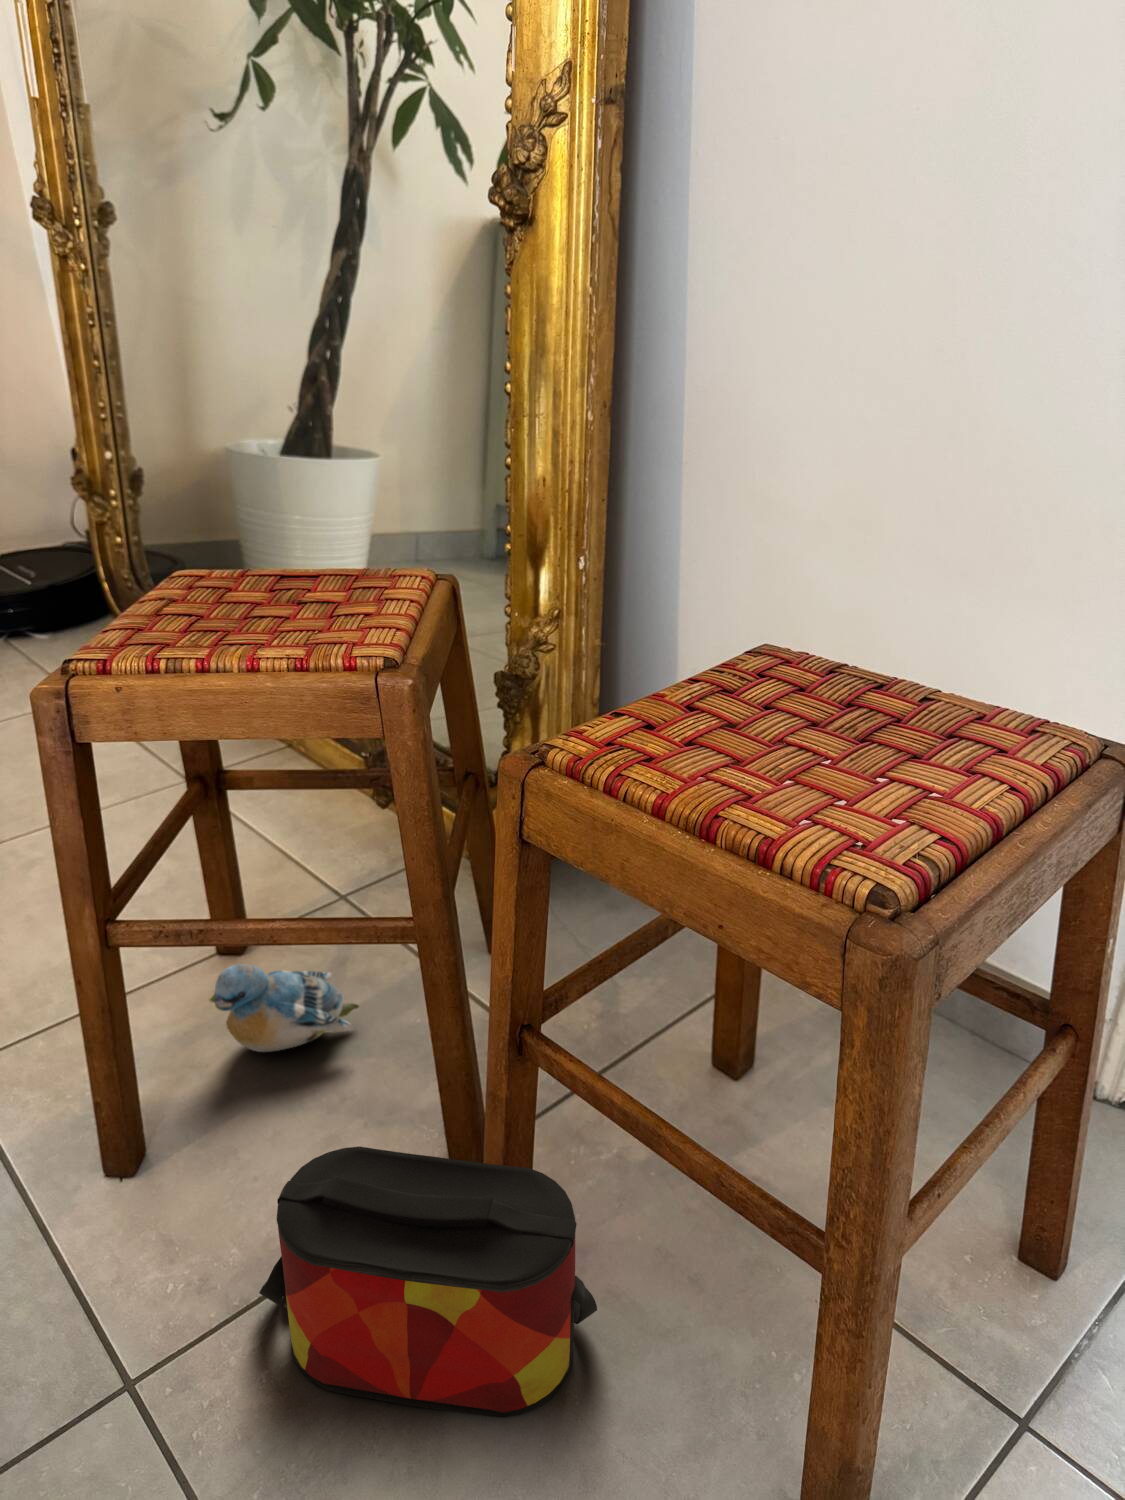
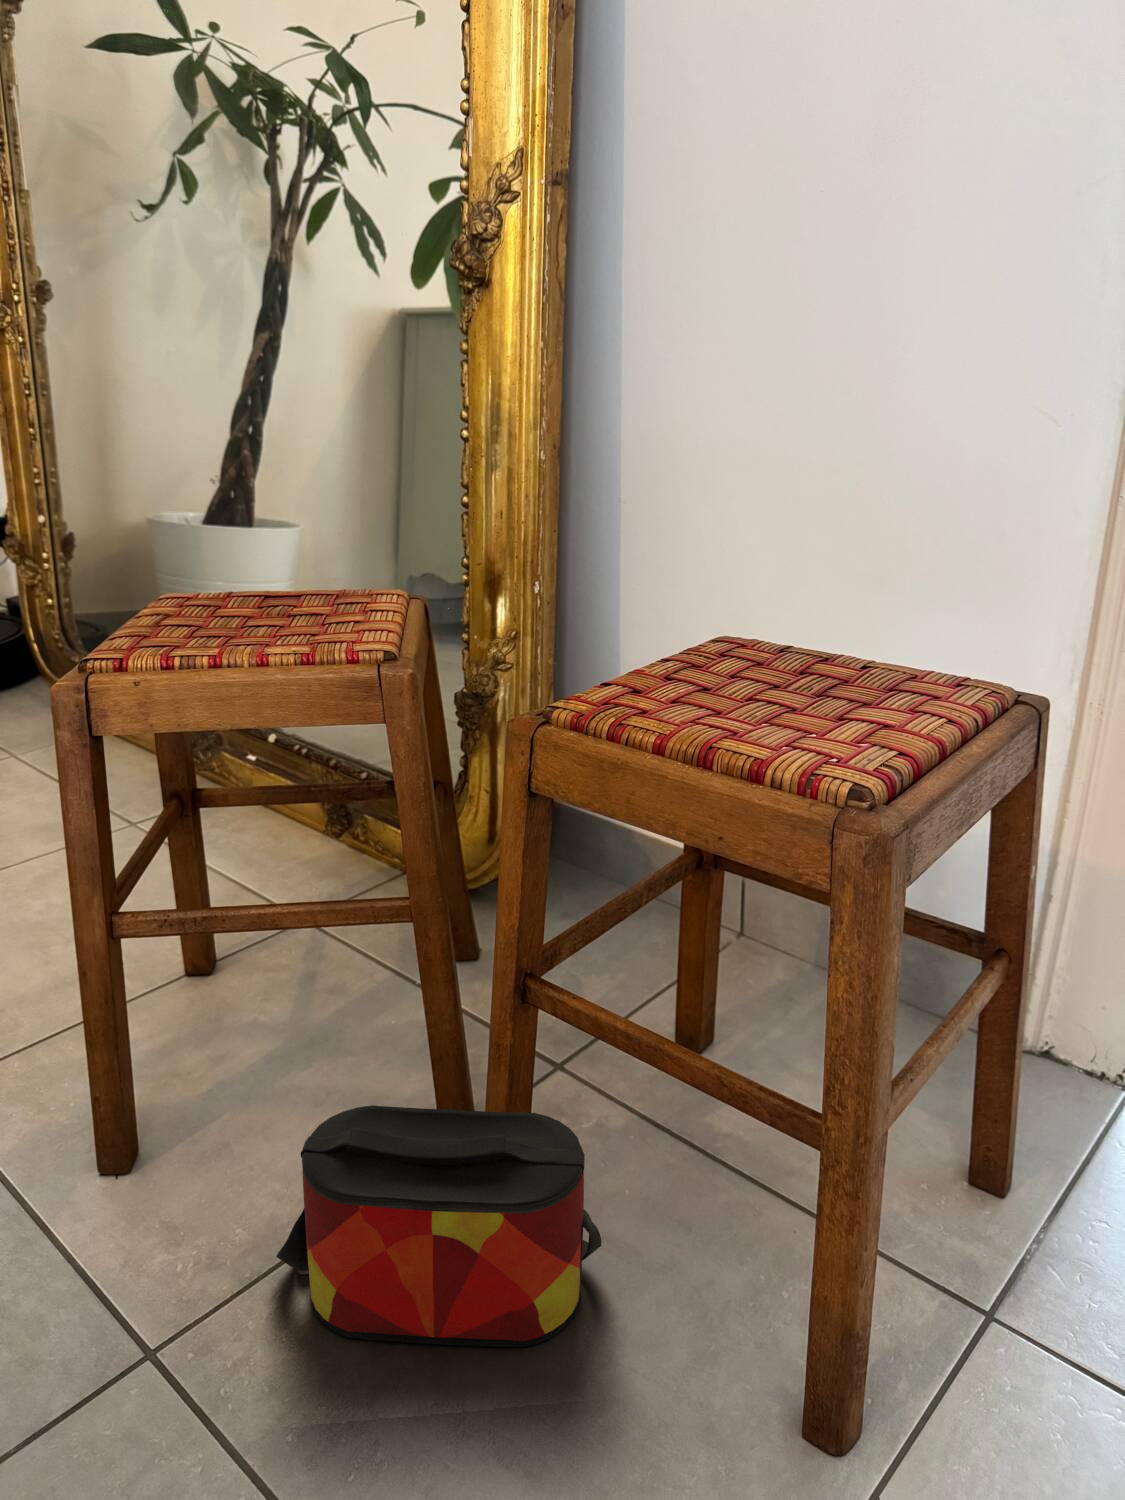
plush toy: present [210,964,359,1052] -> none [195,969,337,1057]

